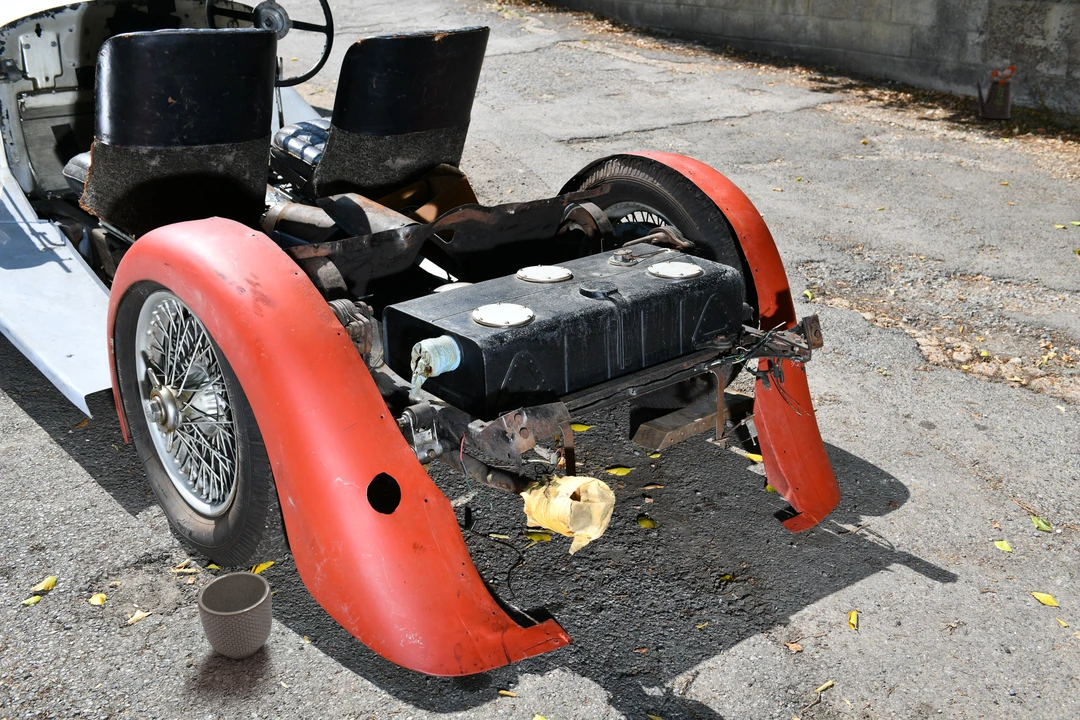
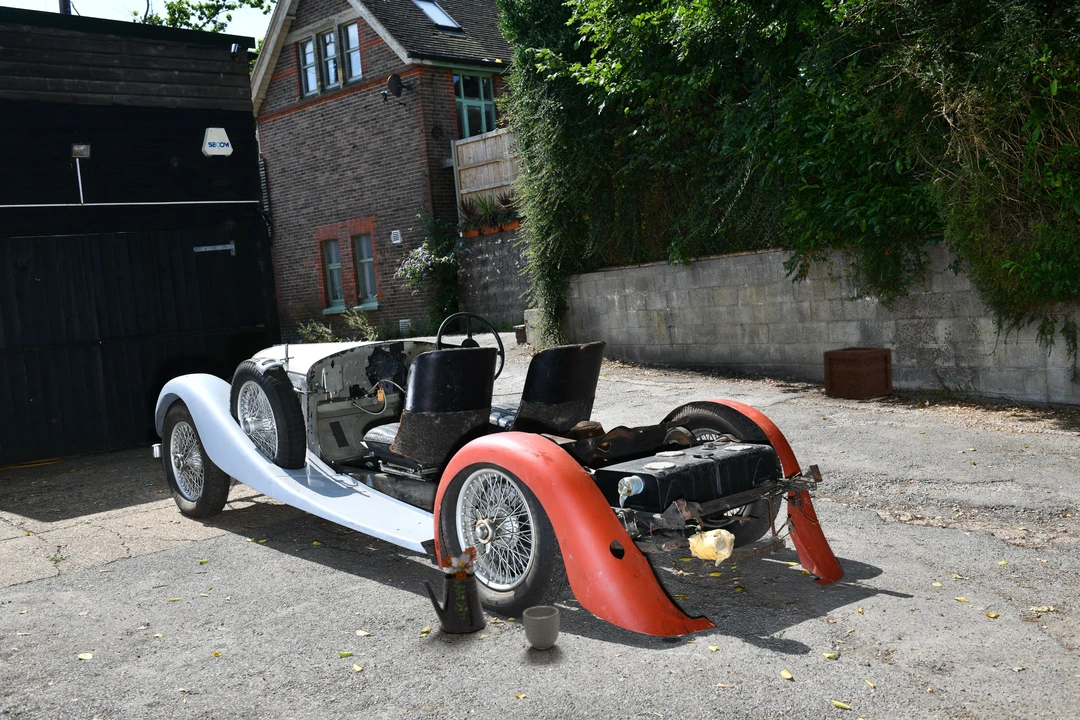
wooden crate: none [873,33,977,113] -> present [823,347,893,400]
watering can: present [977,66,1020,119] -> present [424,546,490,633]

